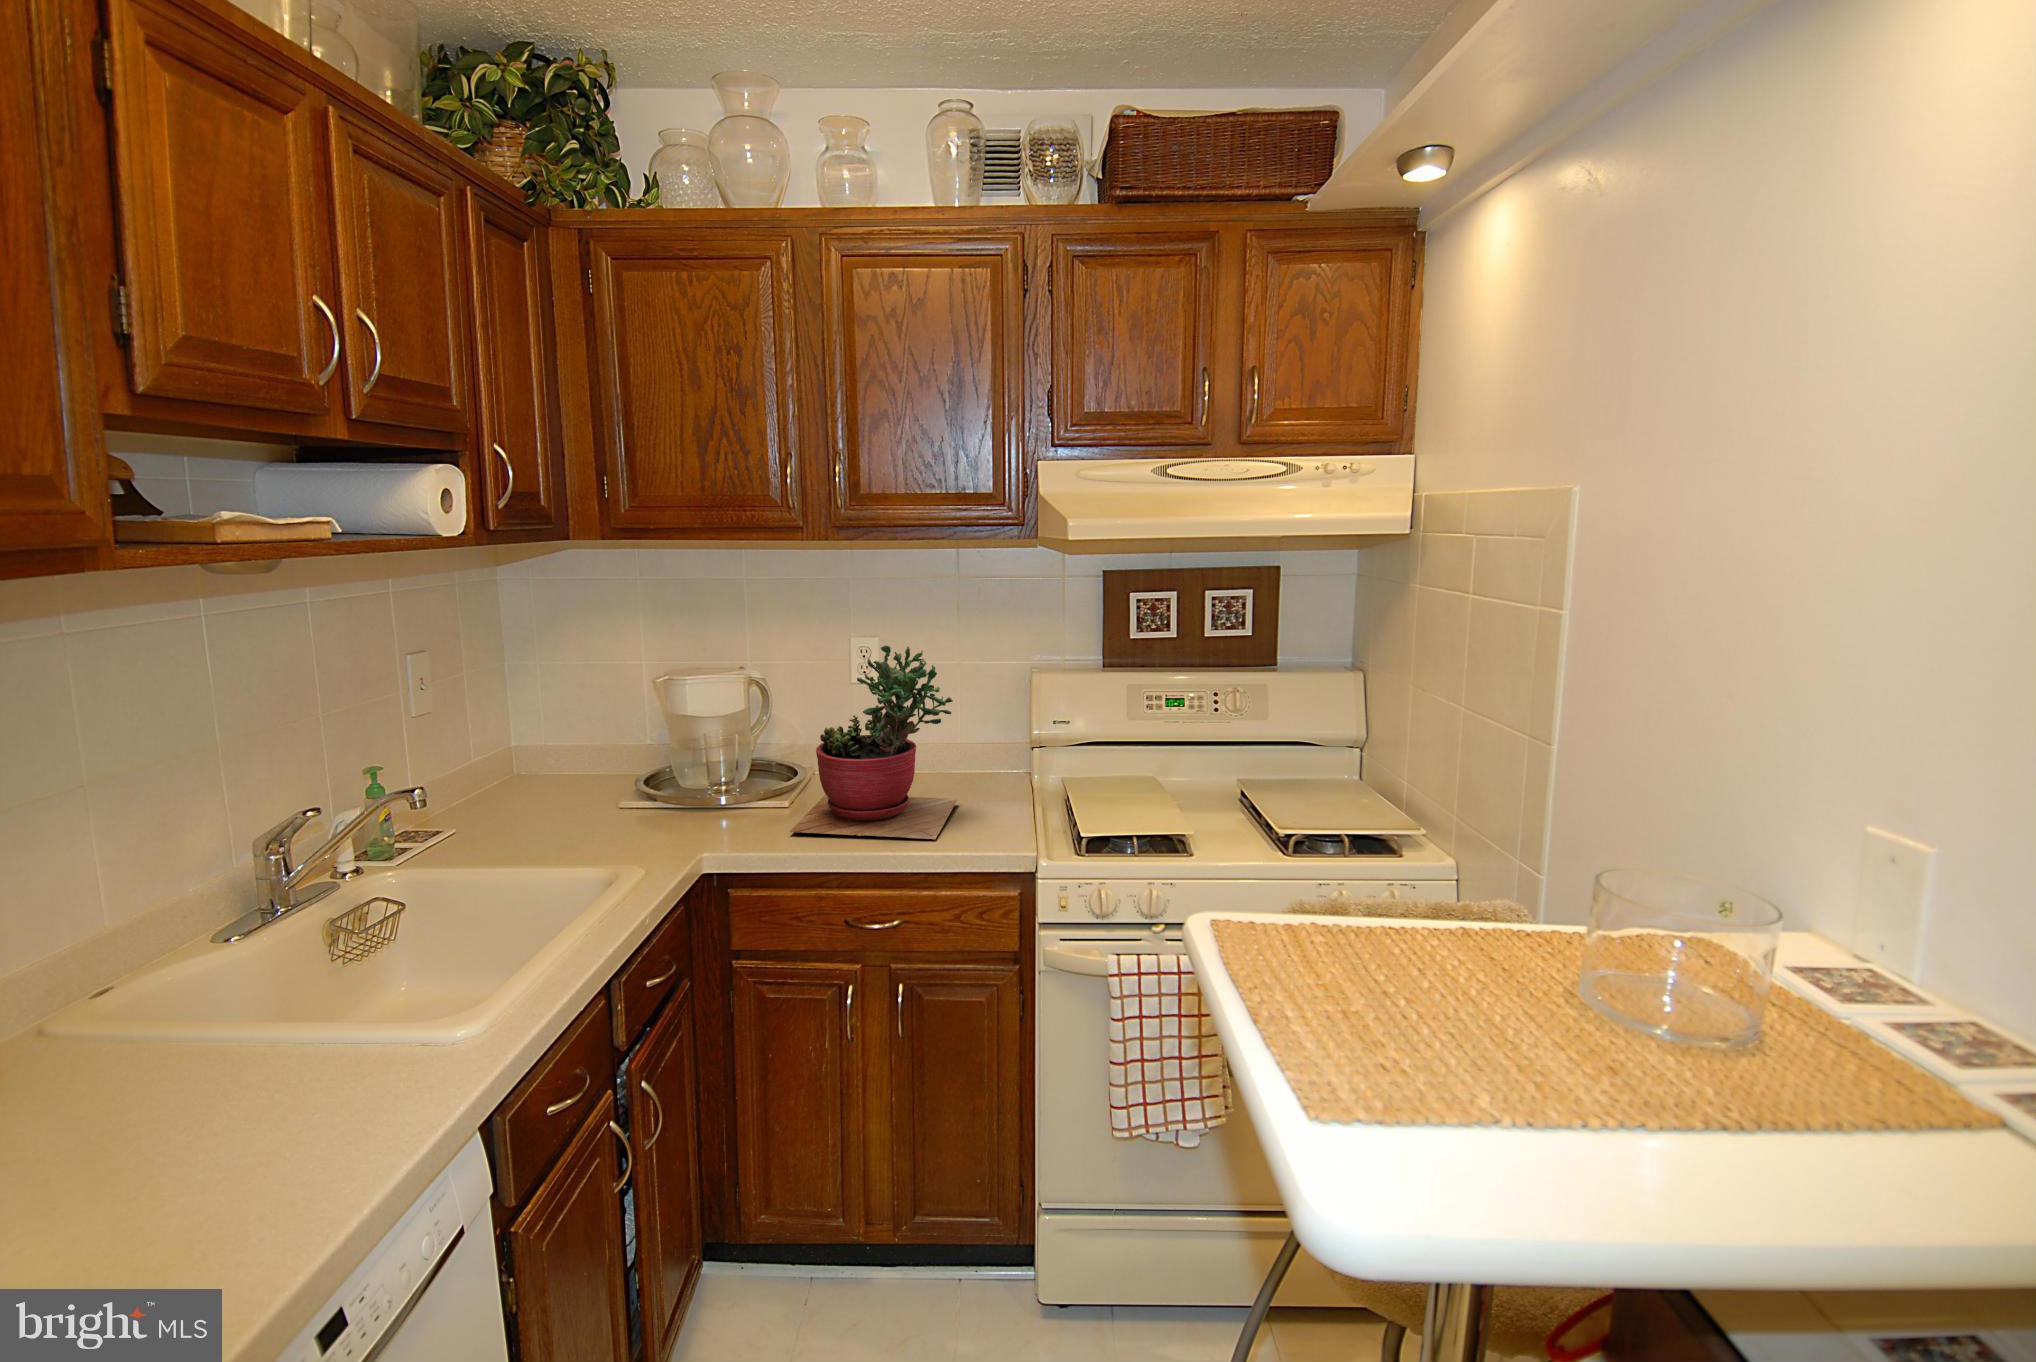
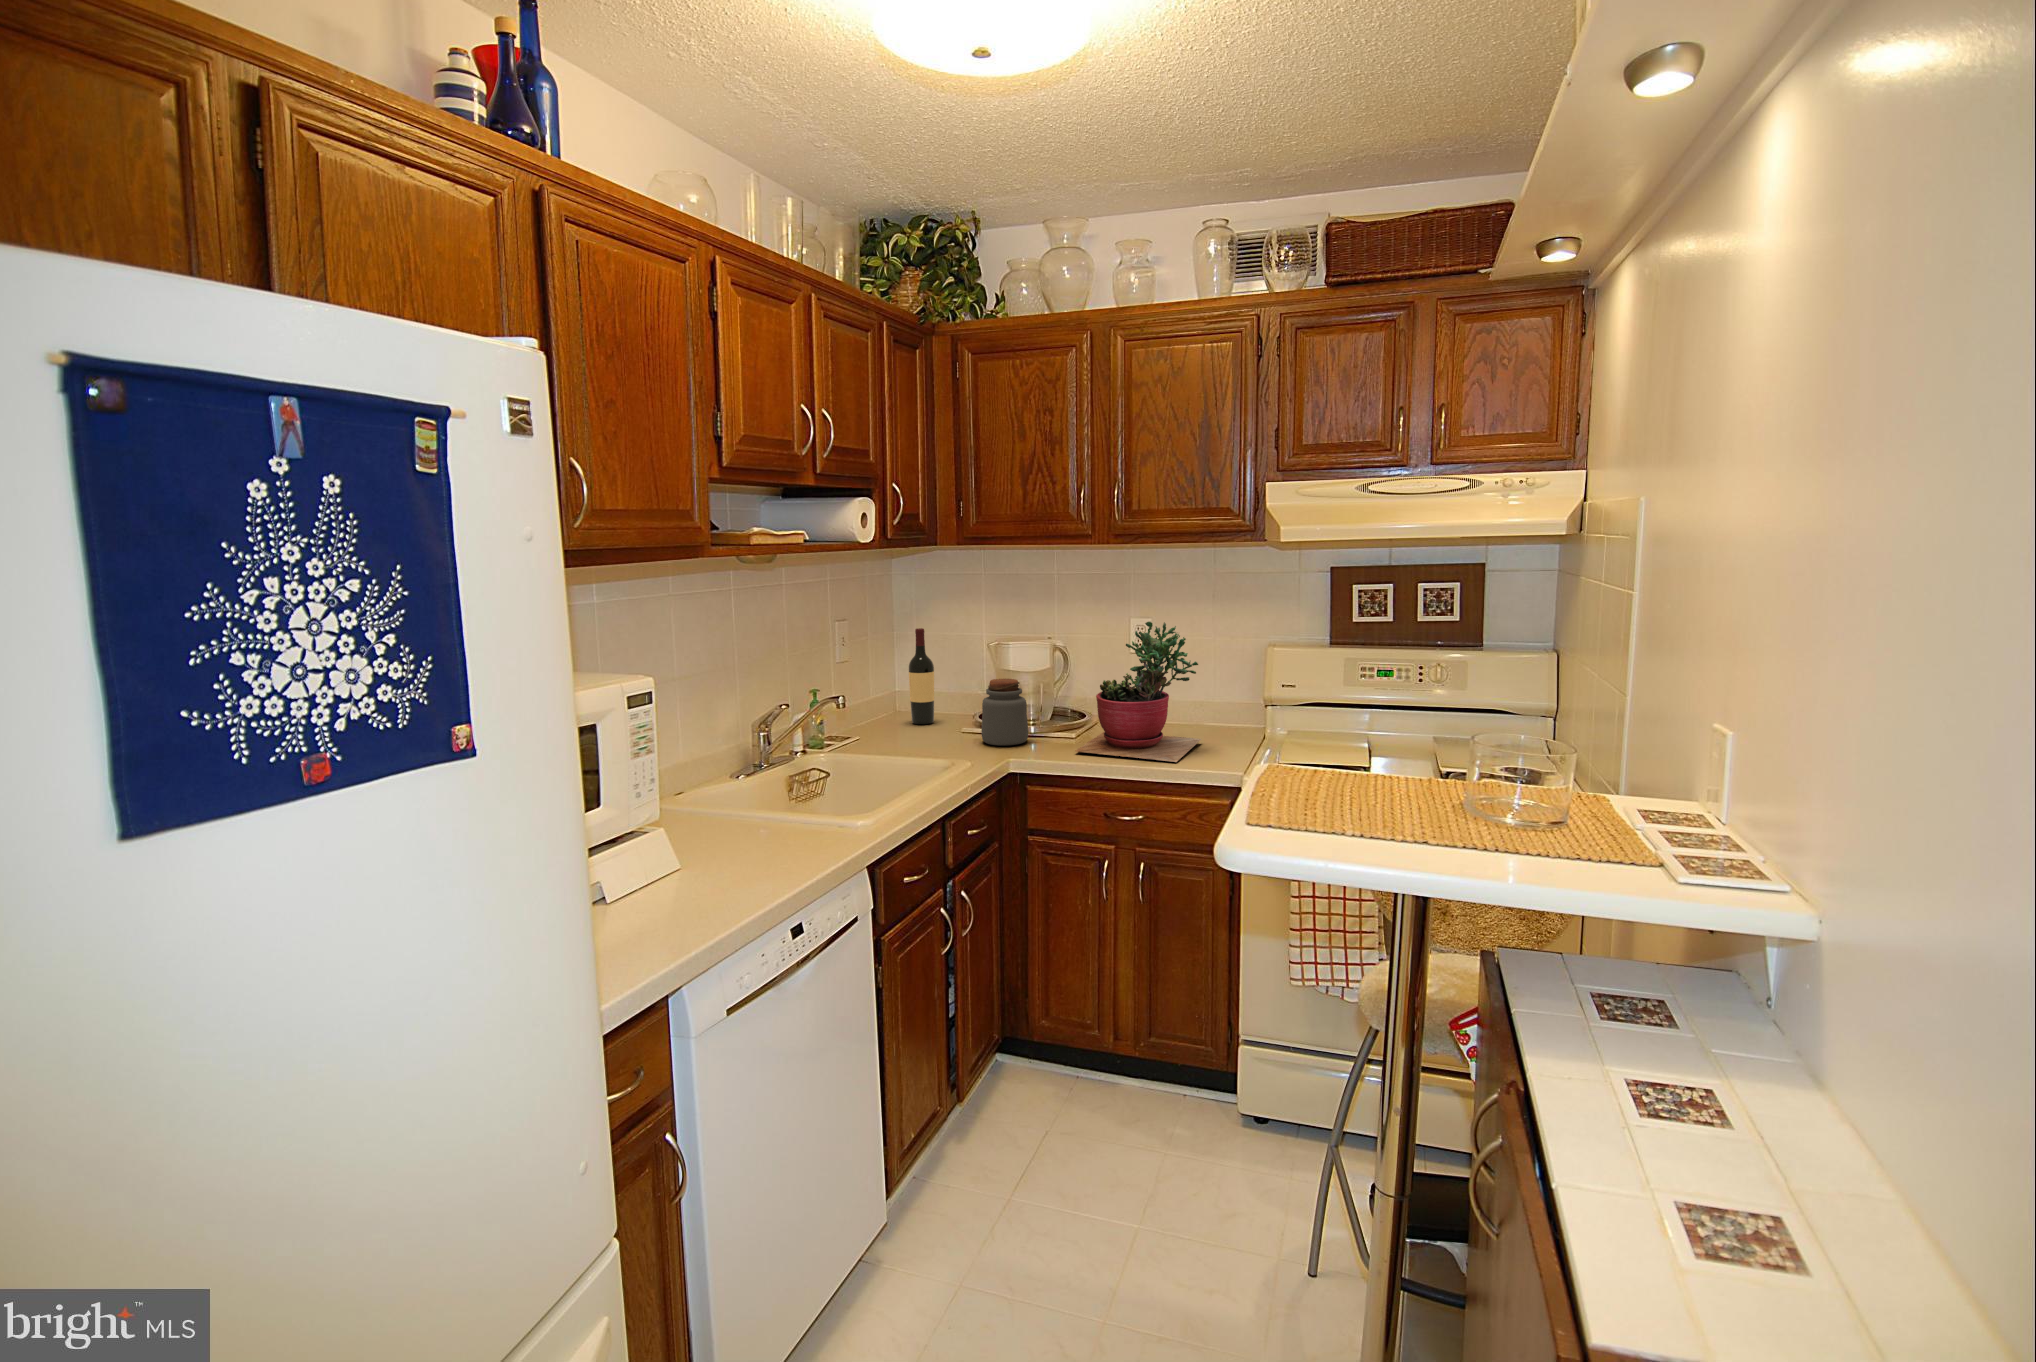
wine bottle: none [526,658,569,798] -> present [909,628,934,724]
jar: none [647,730,718,829] -> present [981,679,1028,746]

